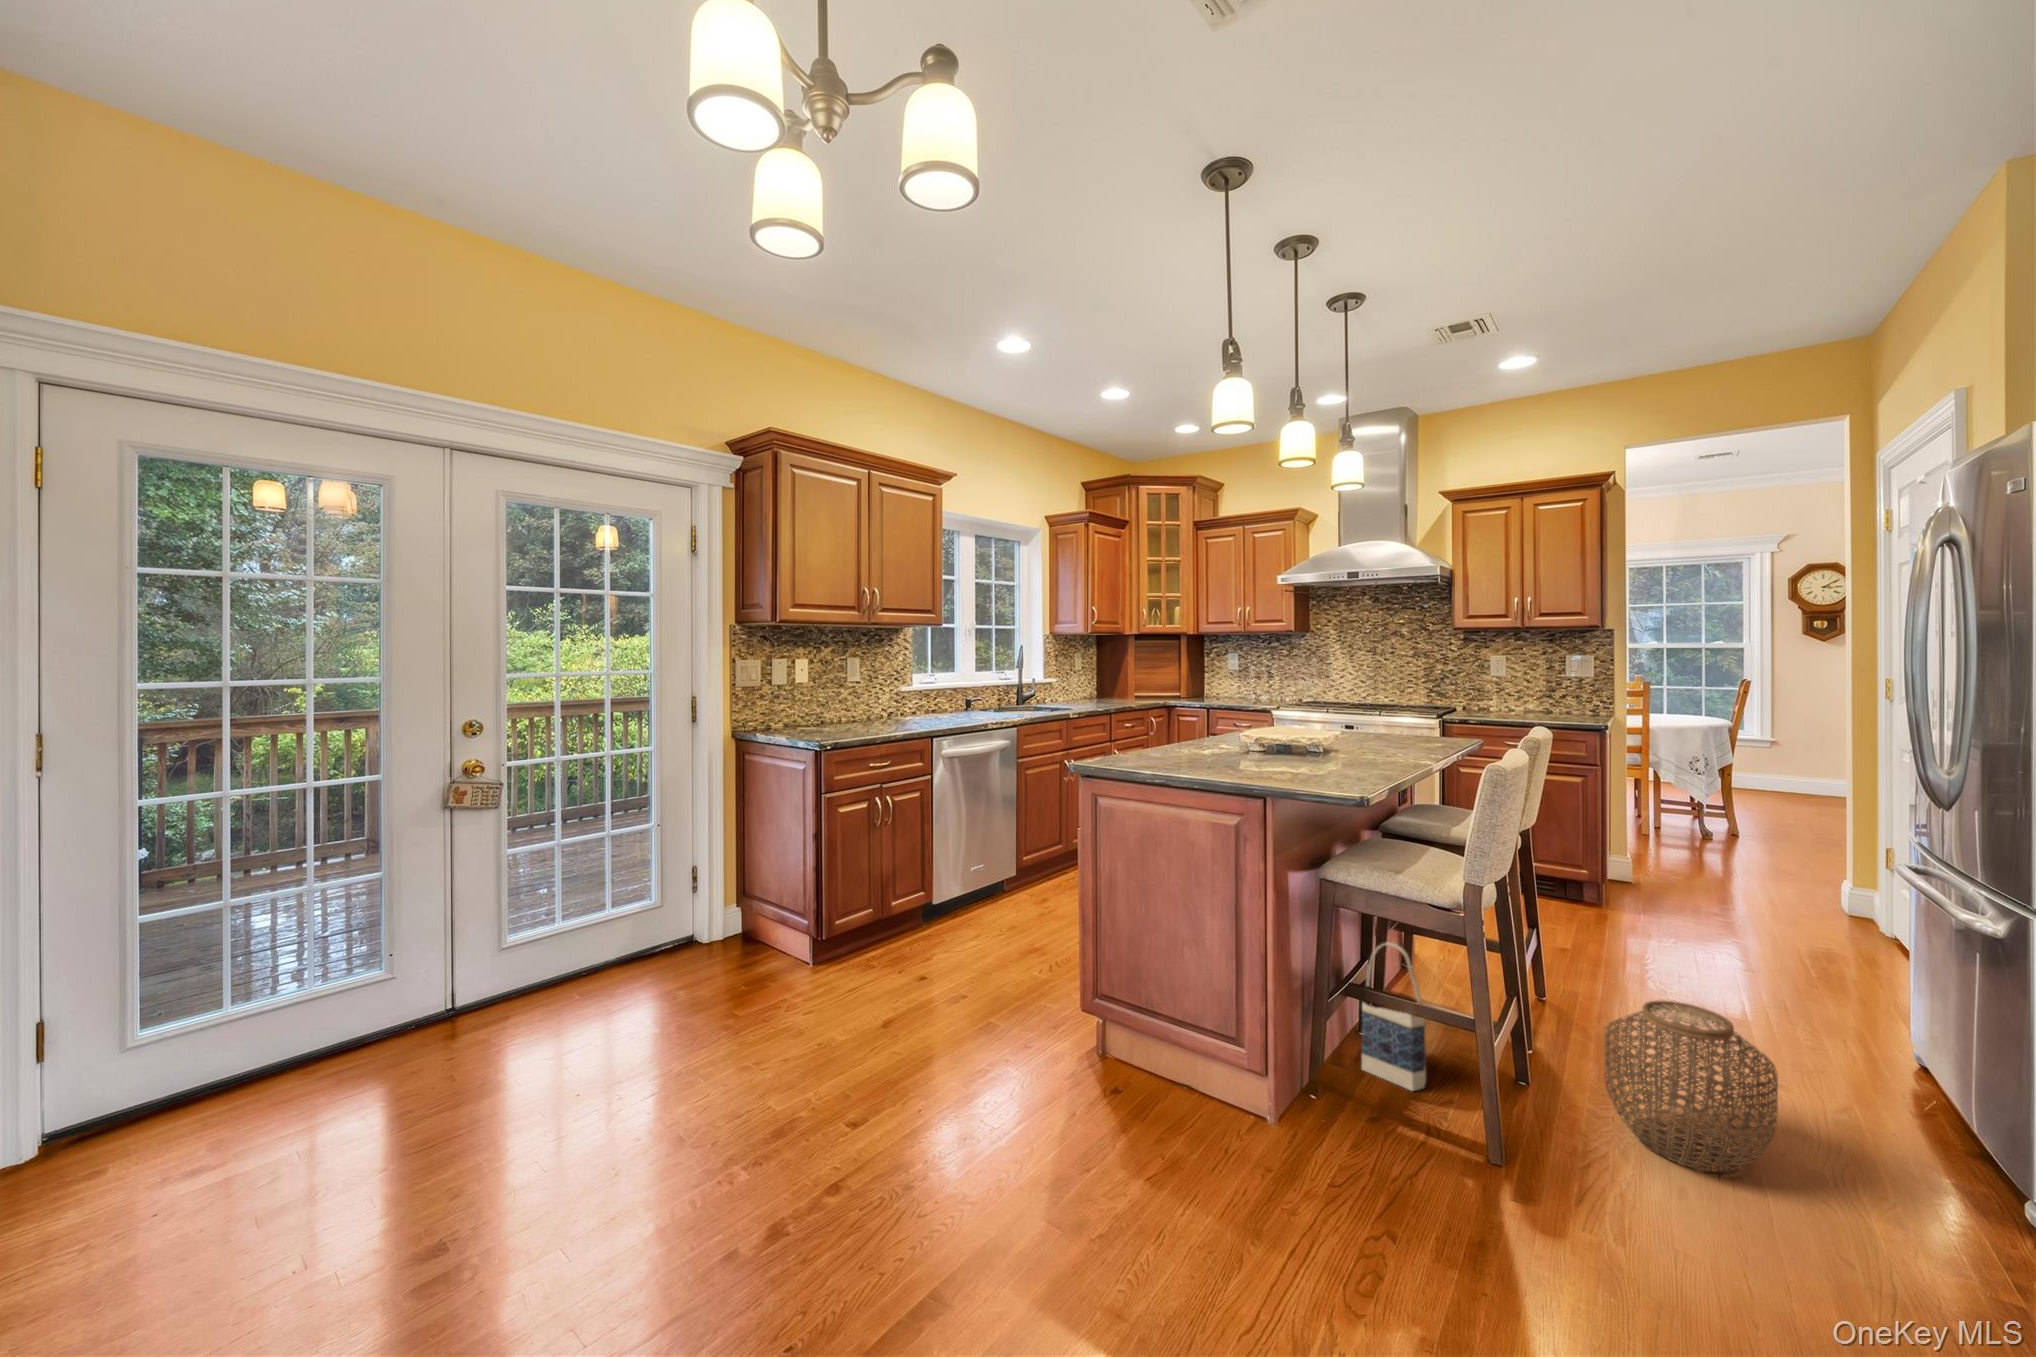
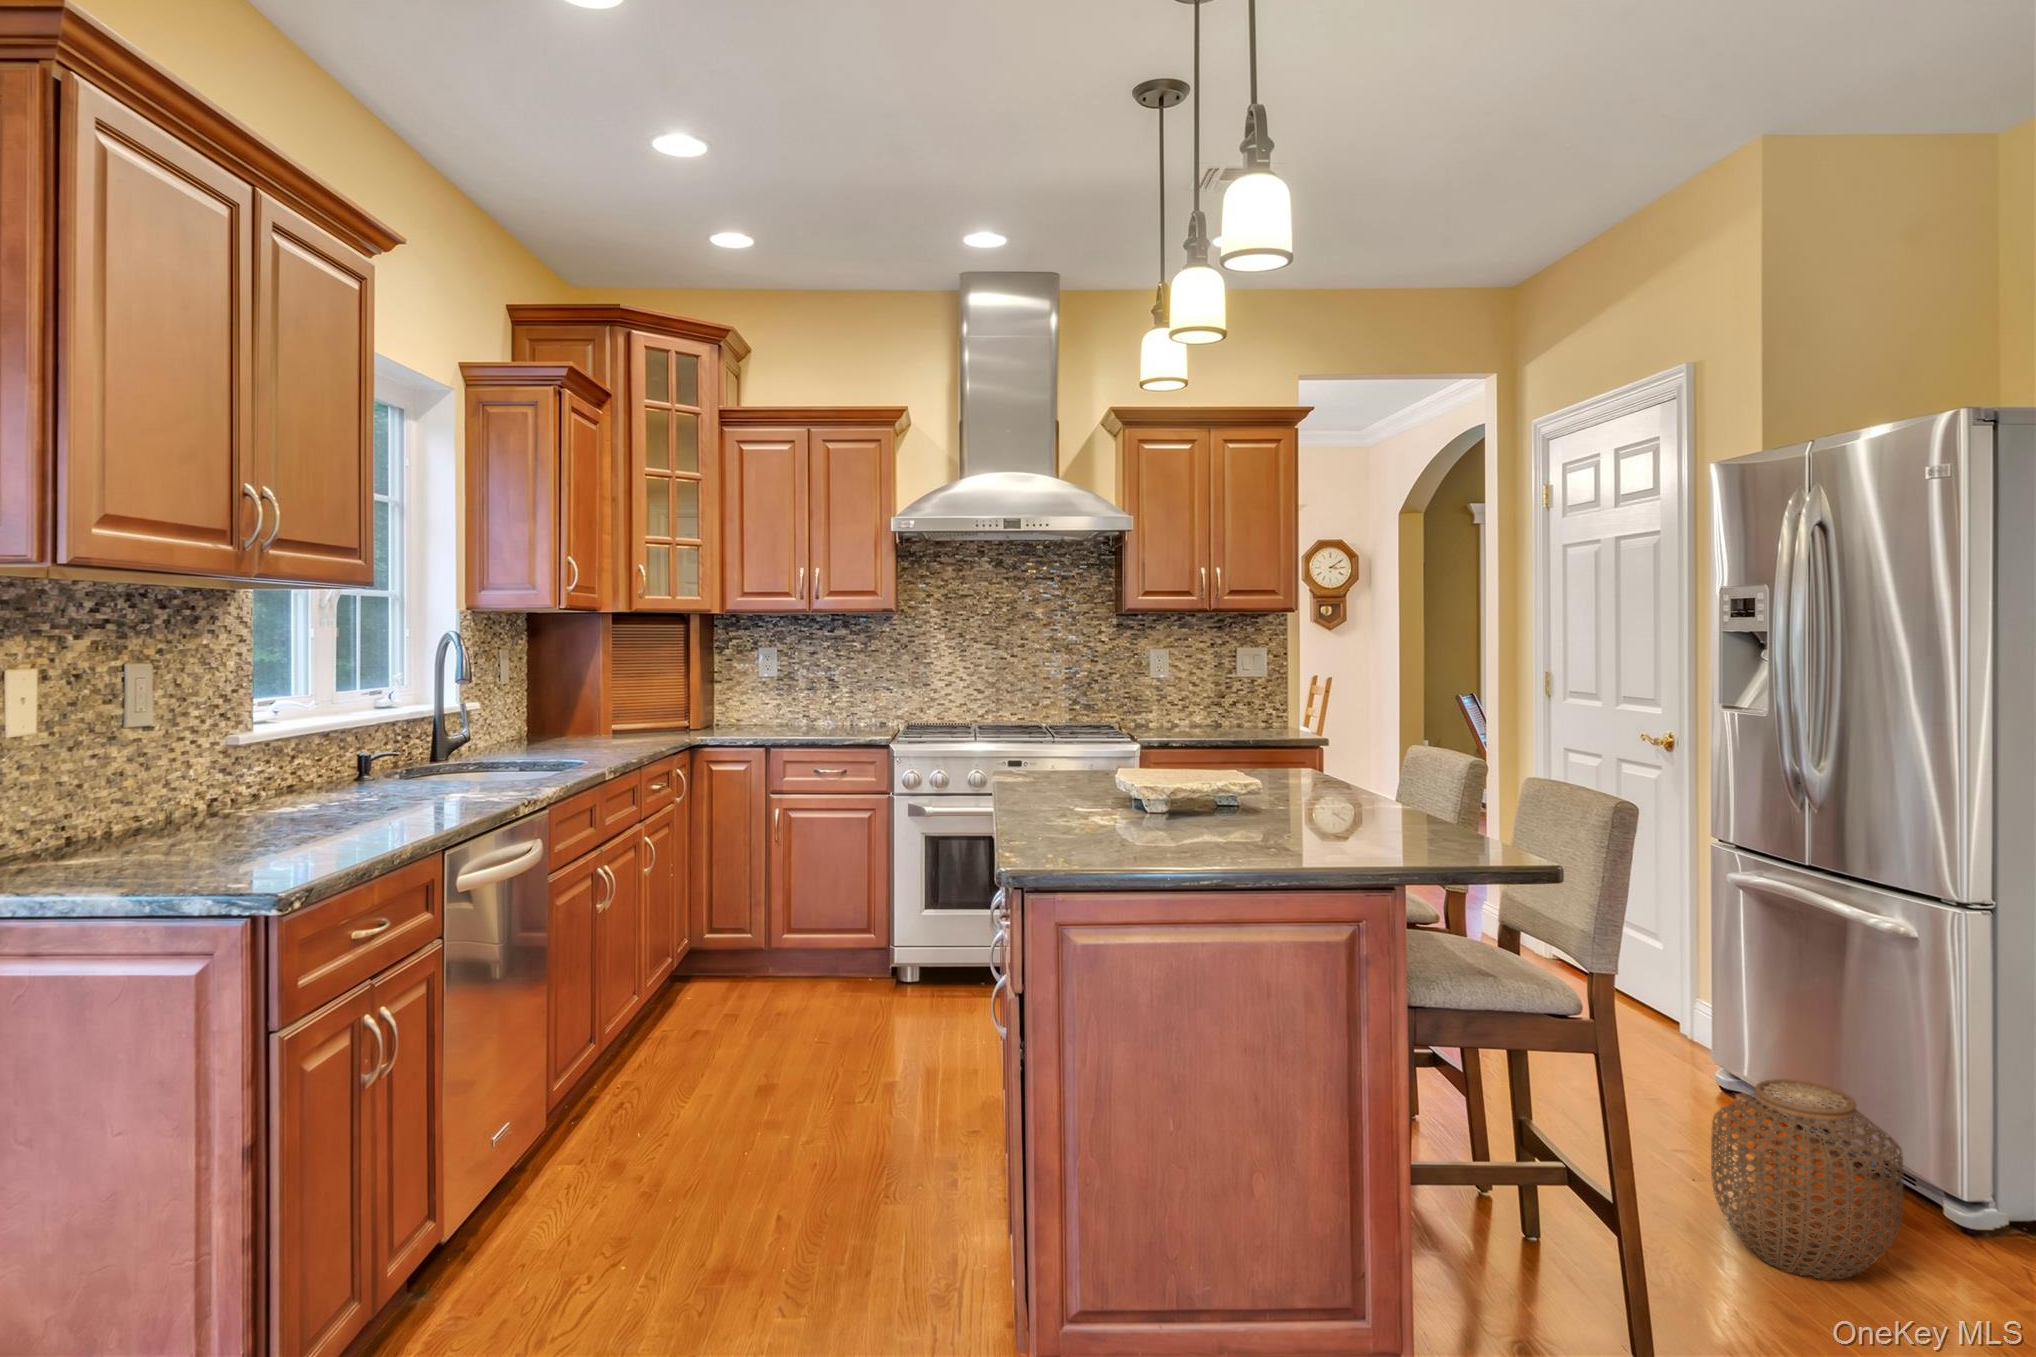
bag: present [1362,943,1426,1091] -> none [1464,1092,1560,1306]

